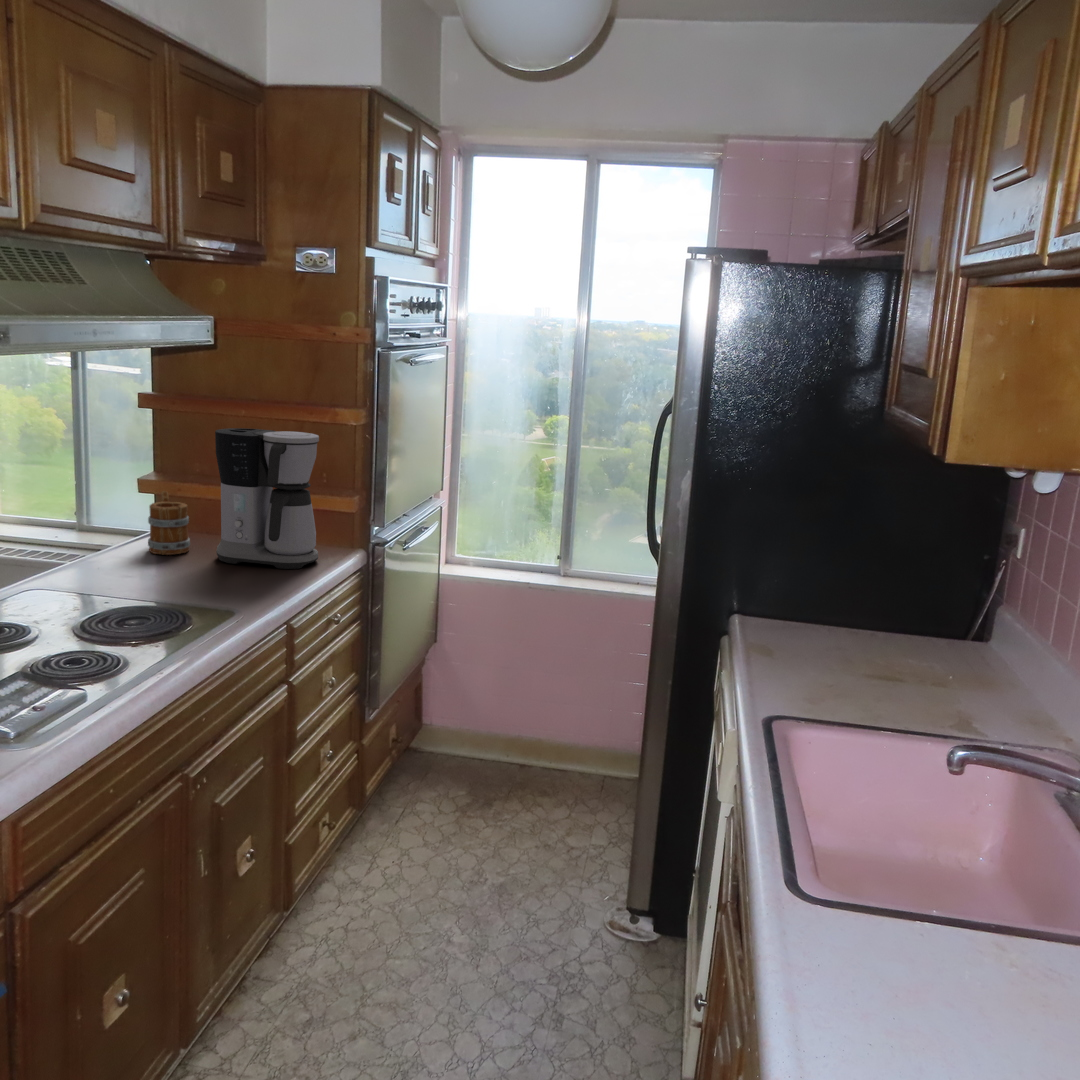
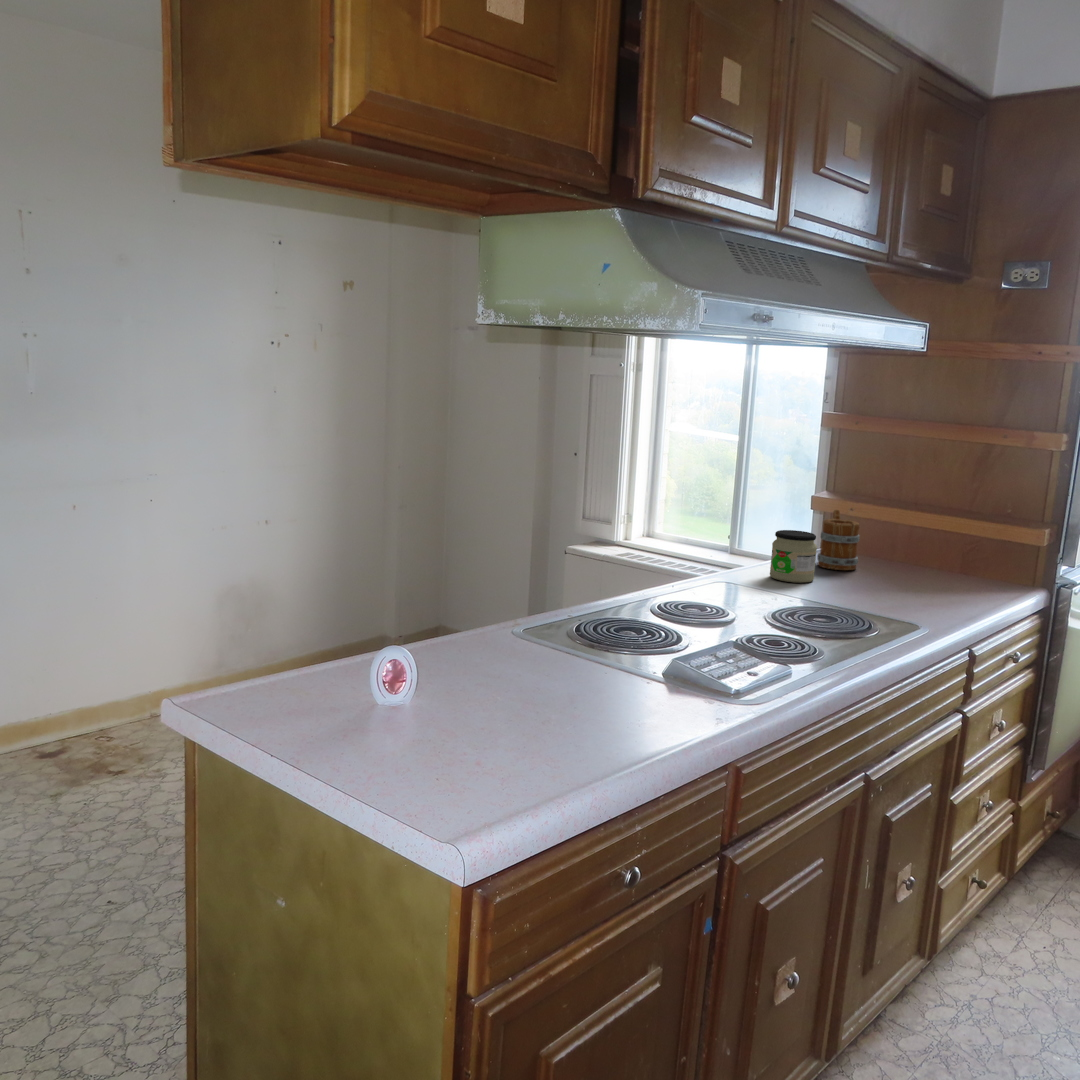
coffee maker: present [215,428,319,569] -> none [886,448,1015,596]
jar: none [89,521,140,578] -> present [770,530,817,583]

